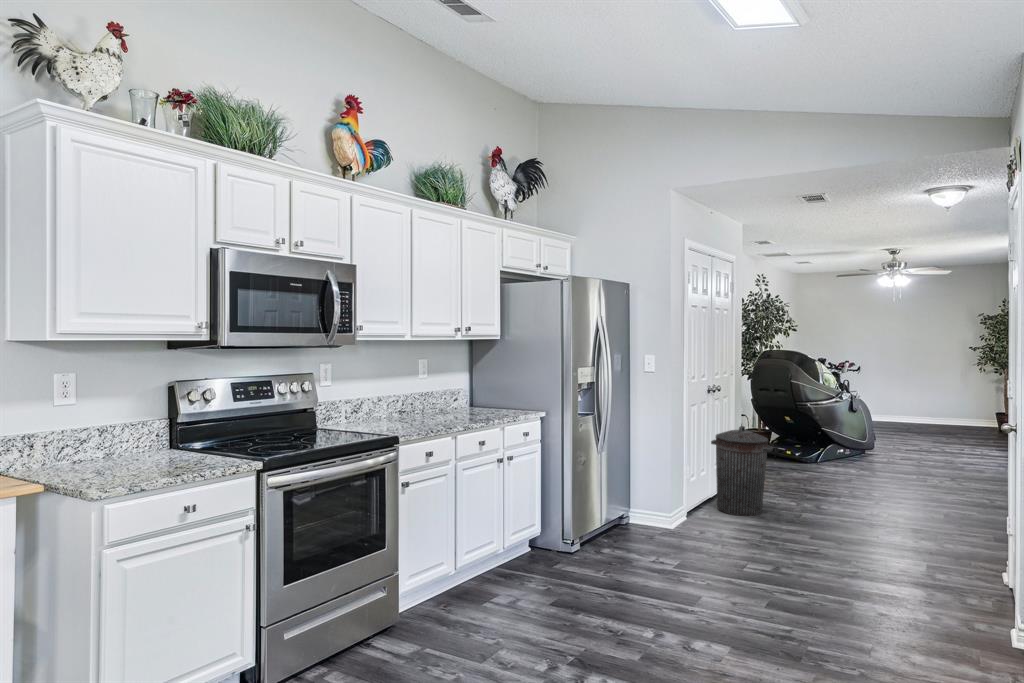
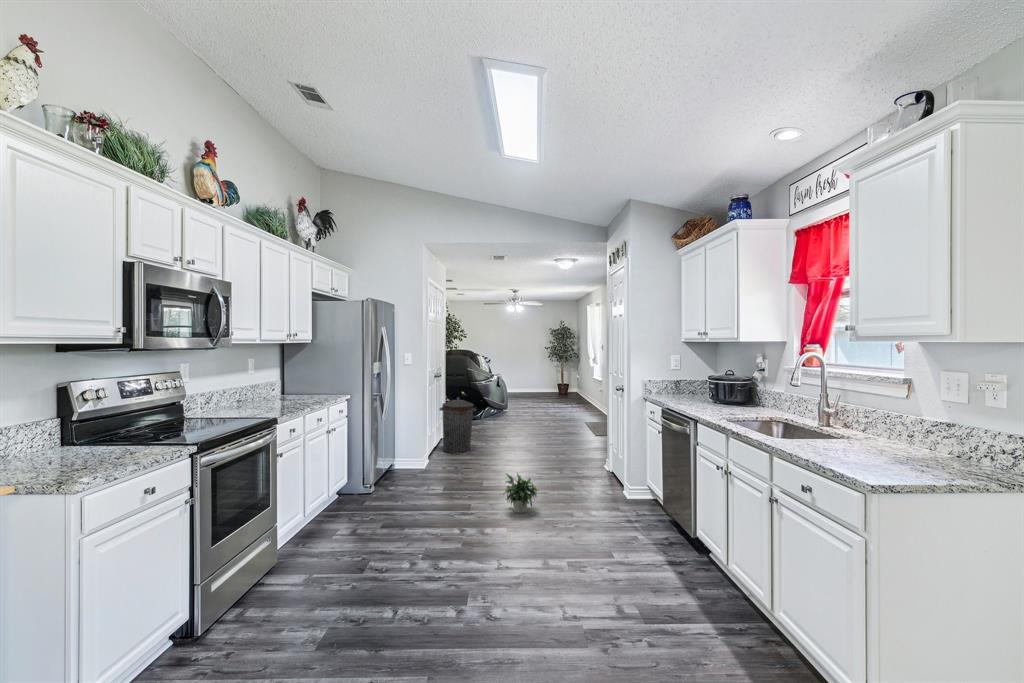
potted plant: none [748,565,815,642] -> present [504,473,538,513]

